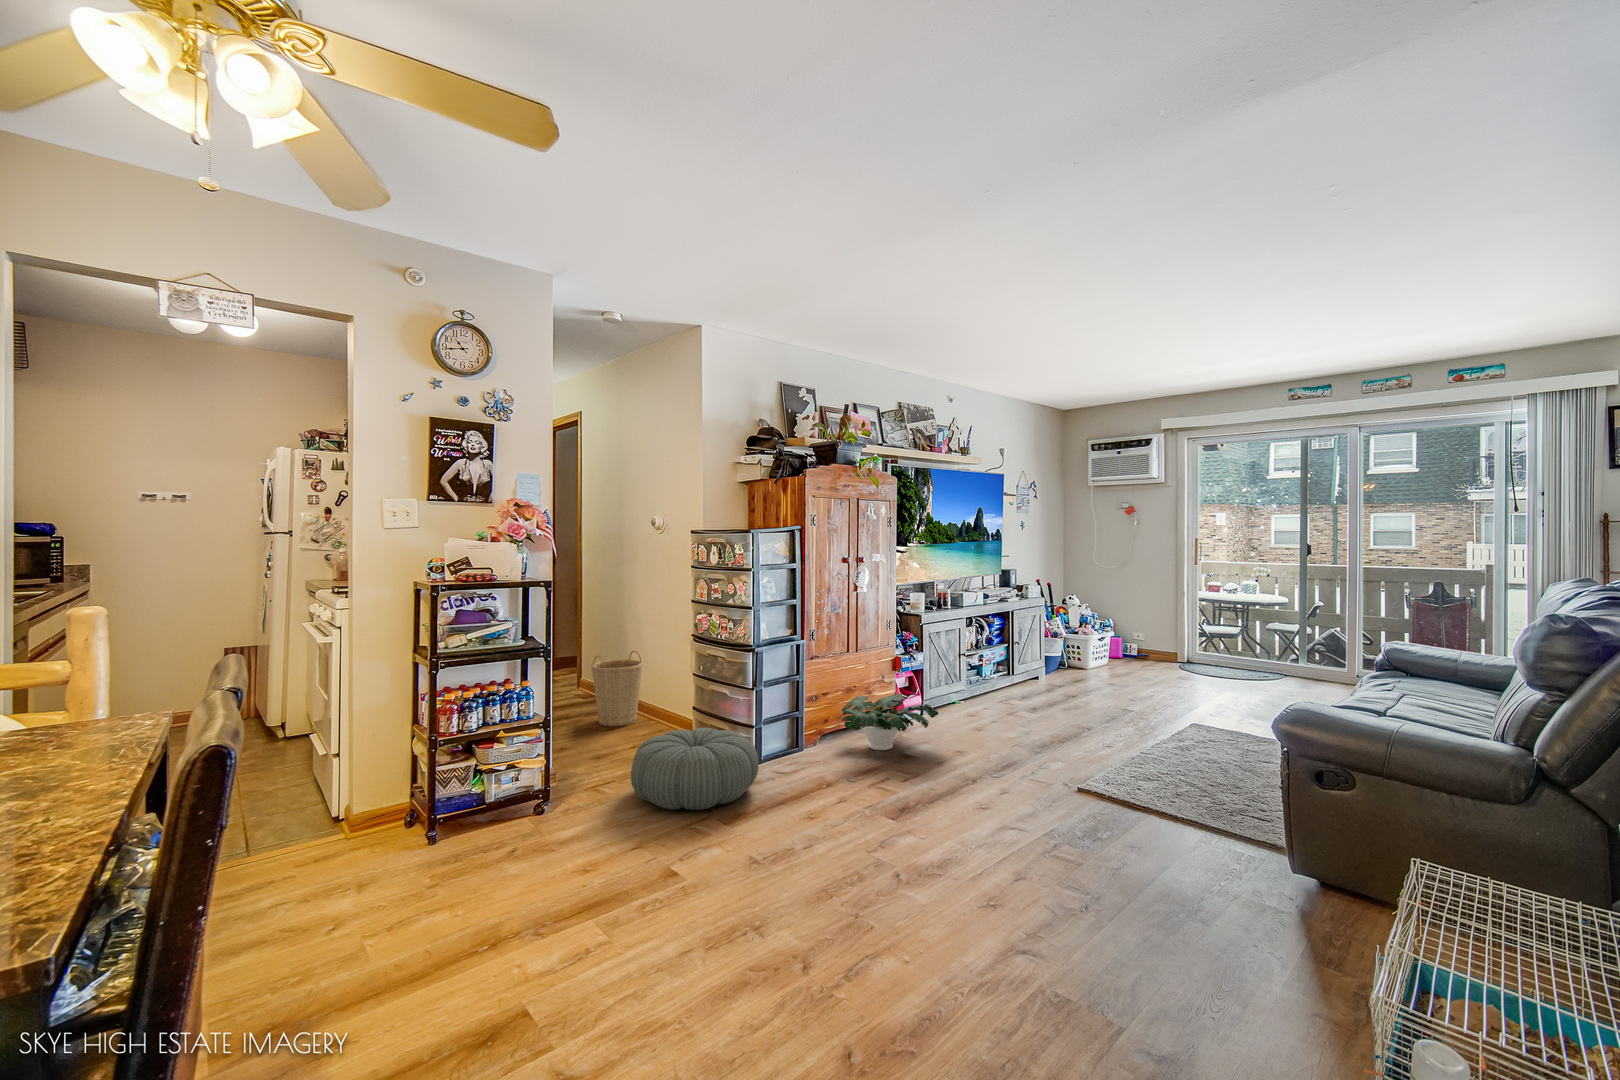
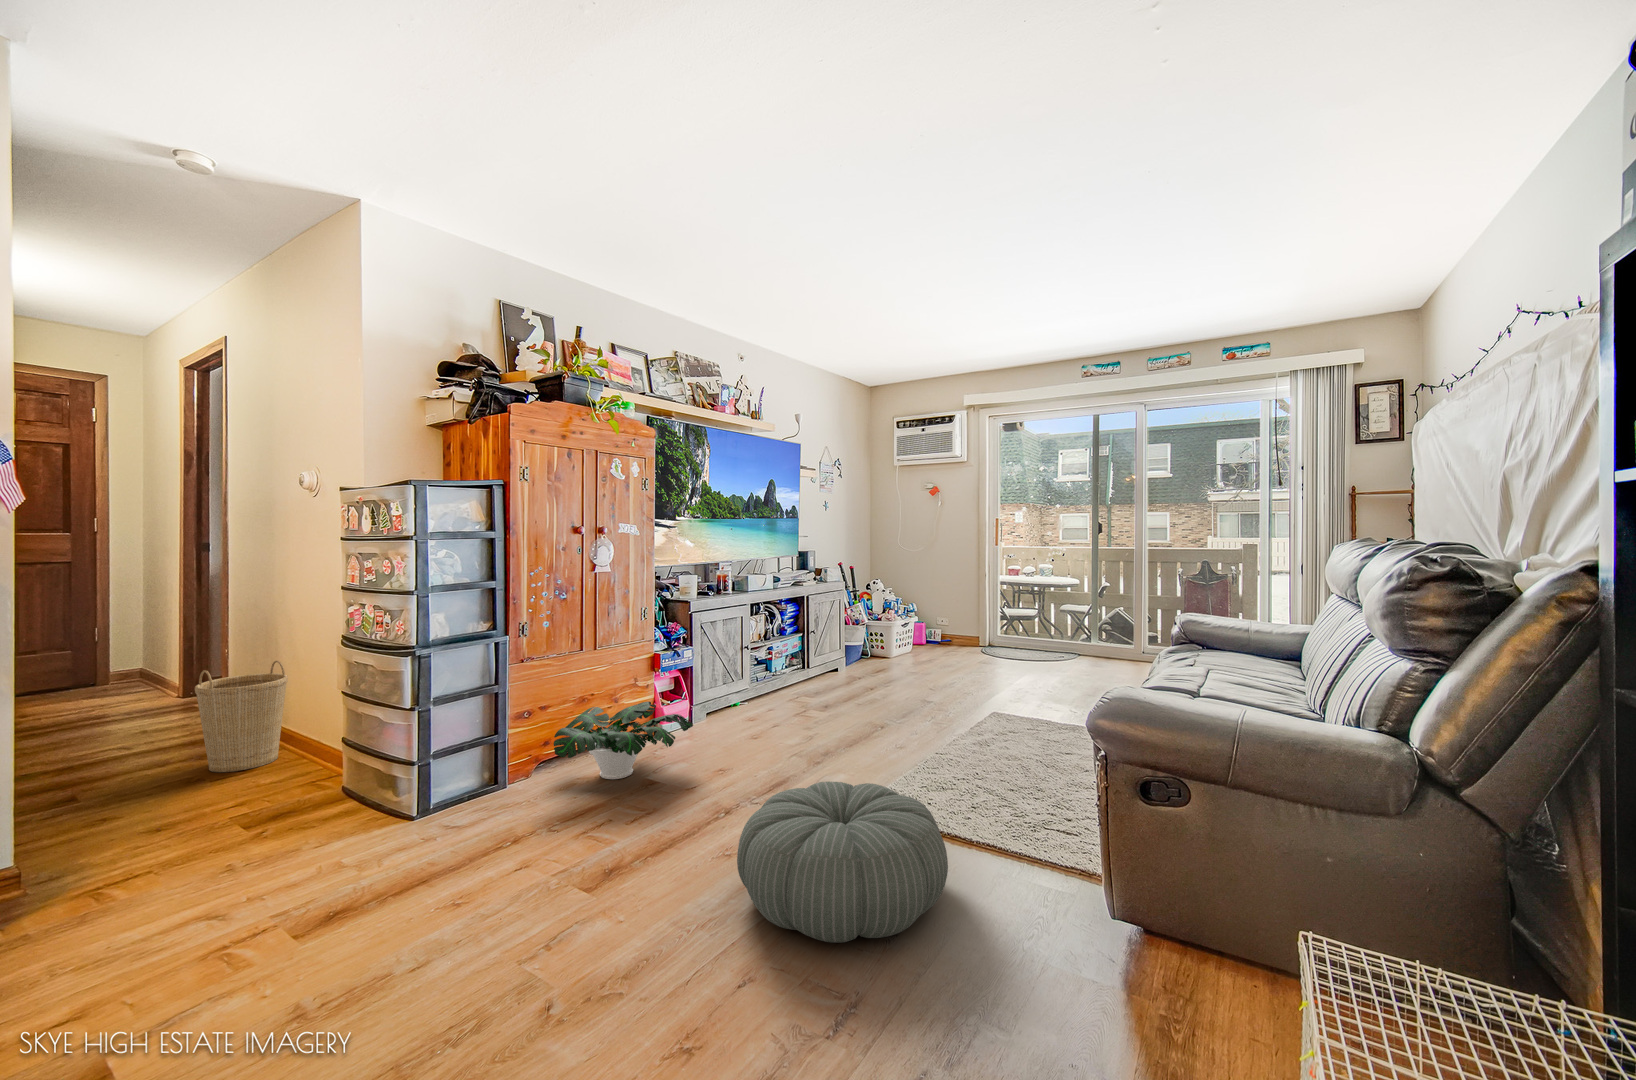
pouf: present [631,728,758,810] -> present [737,781,948,943]

